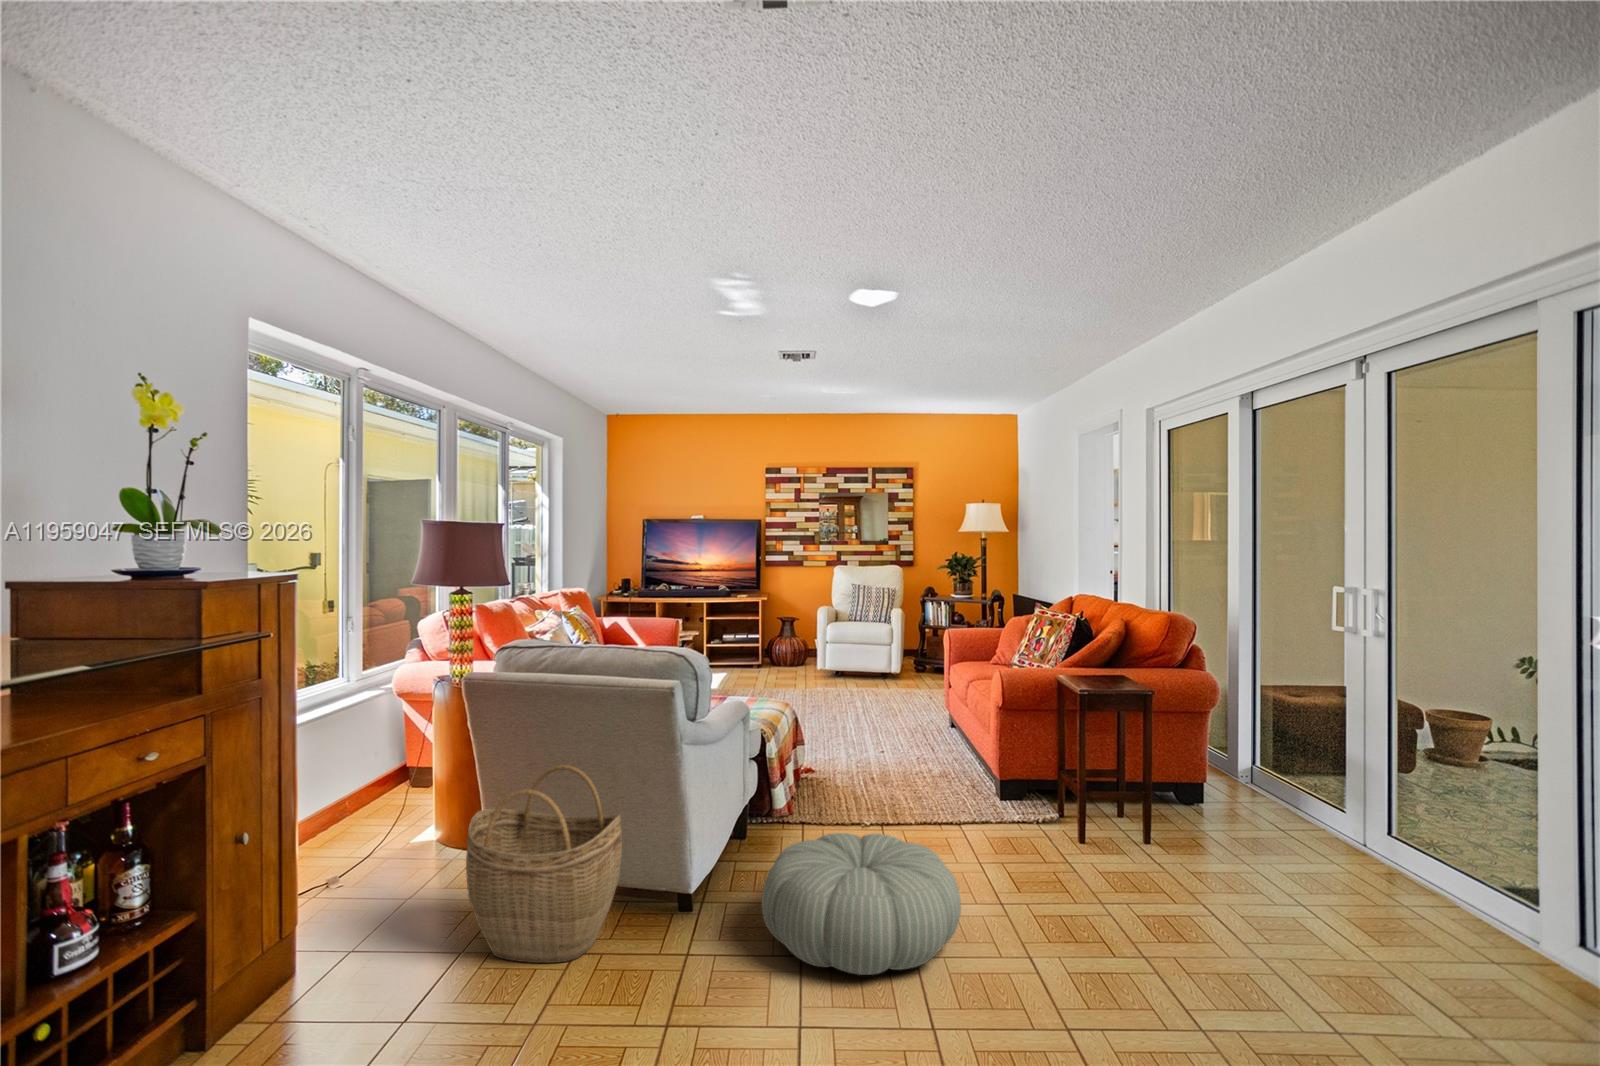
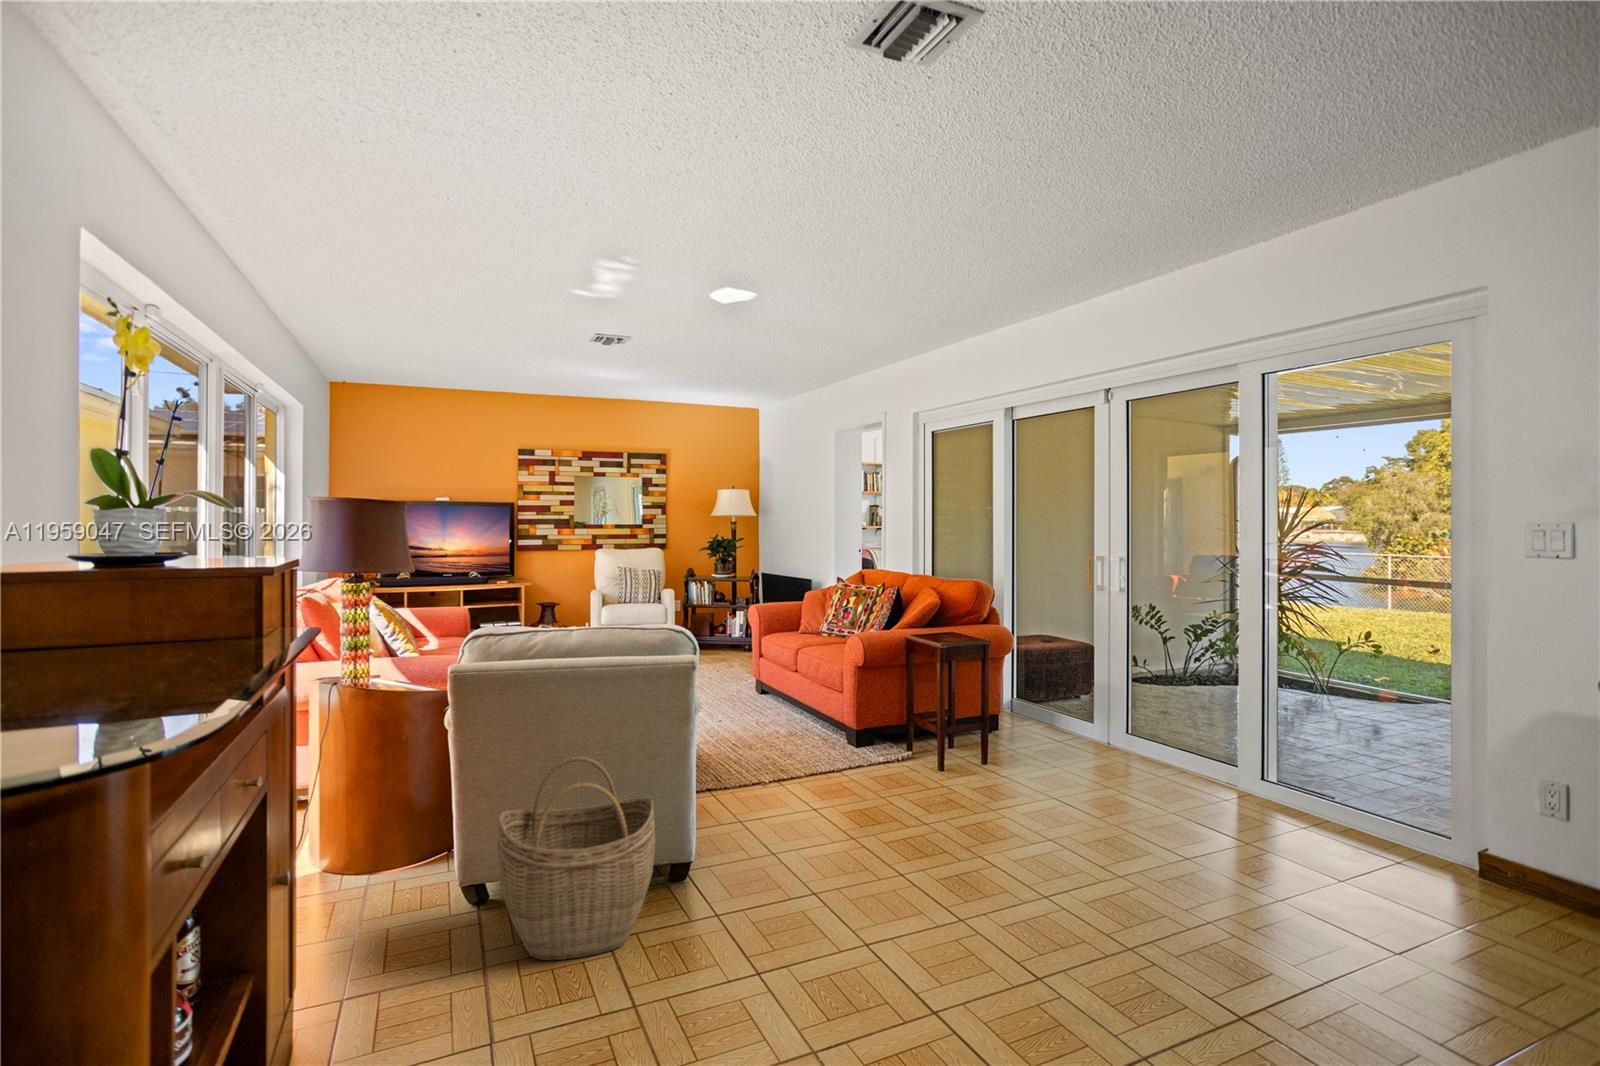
pouf: present [762,833,961,975] -> none [767,783,941,902]

